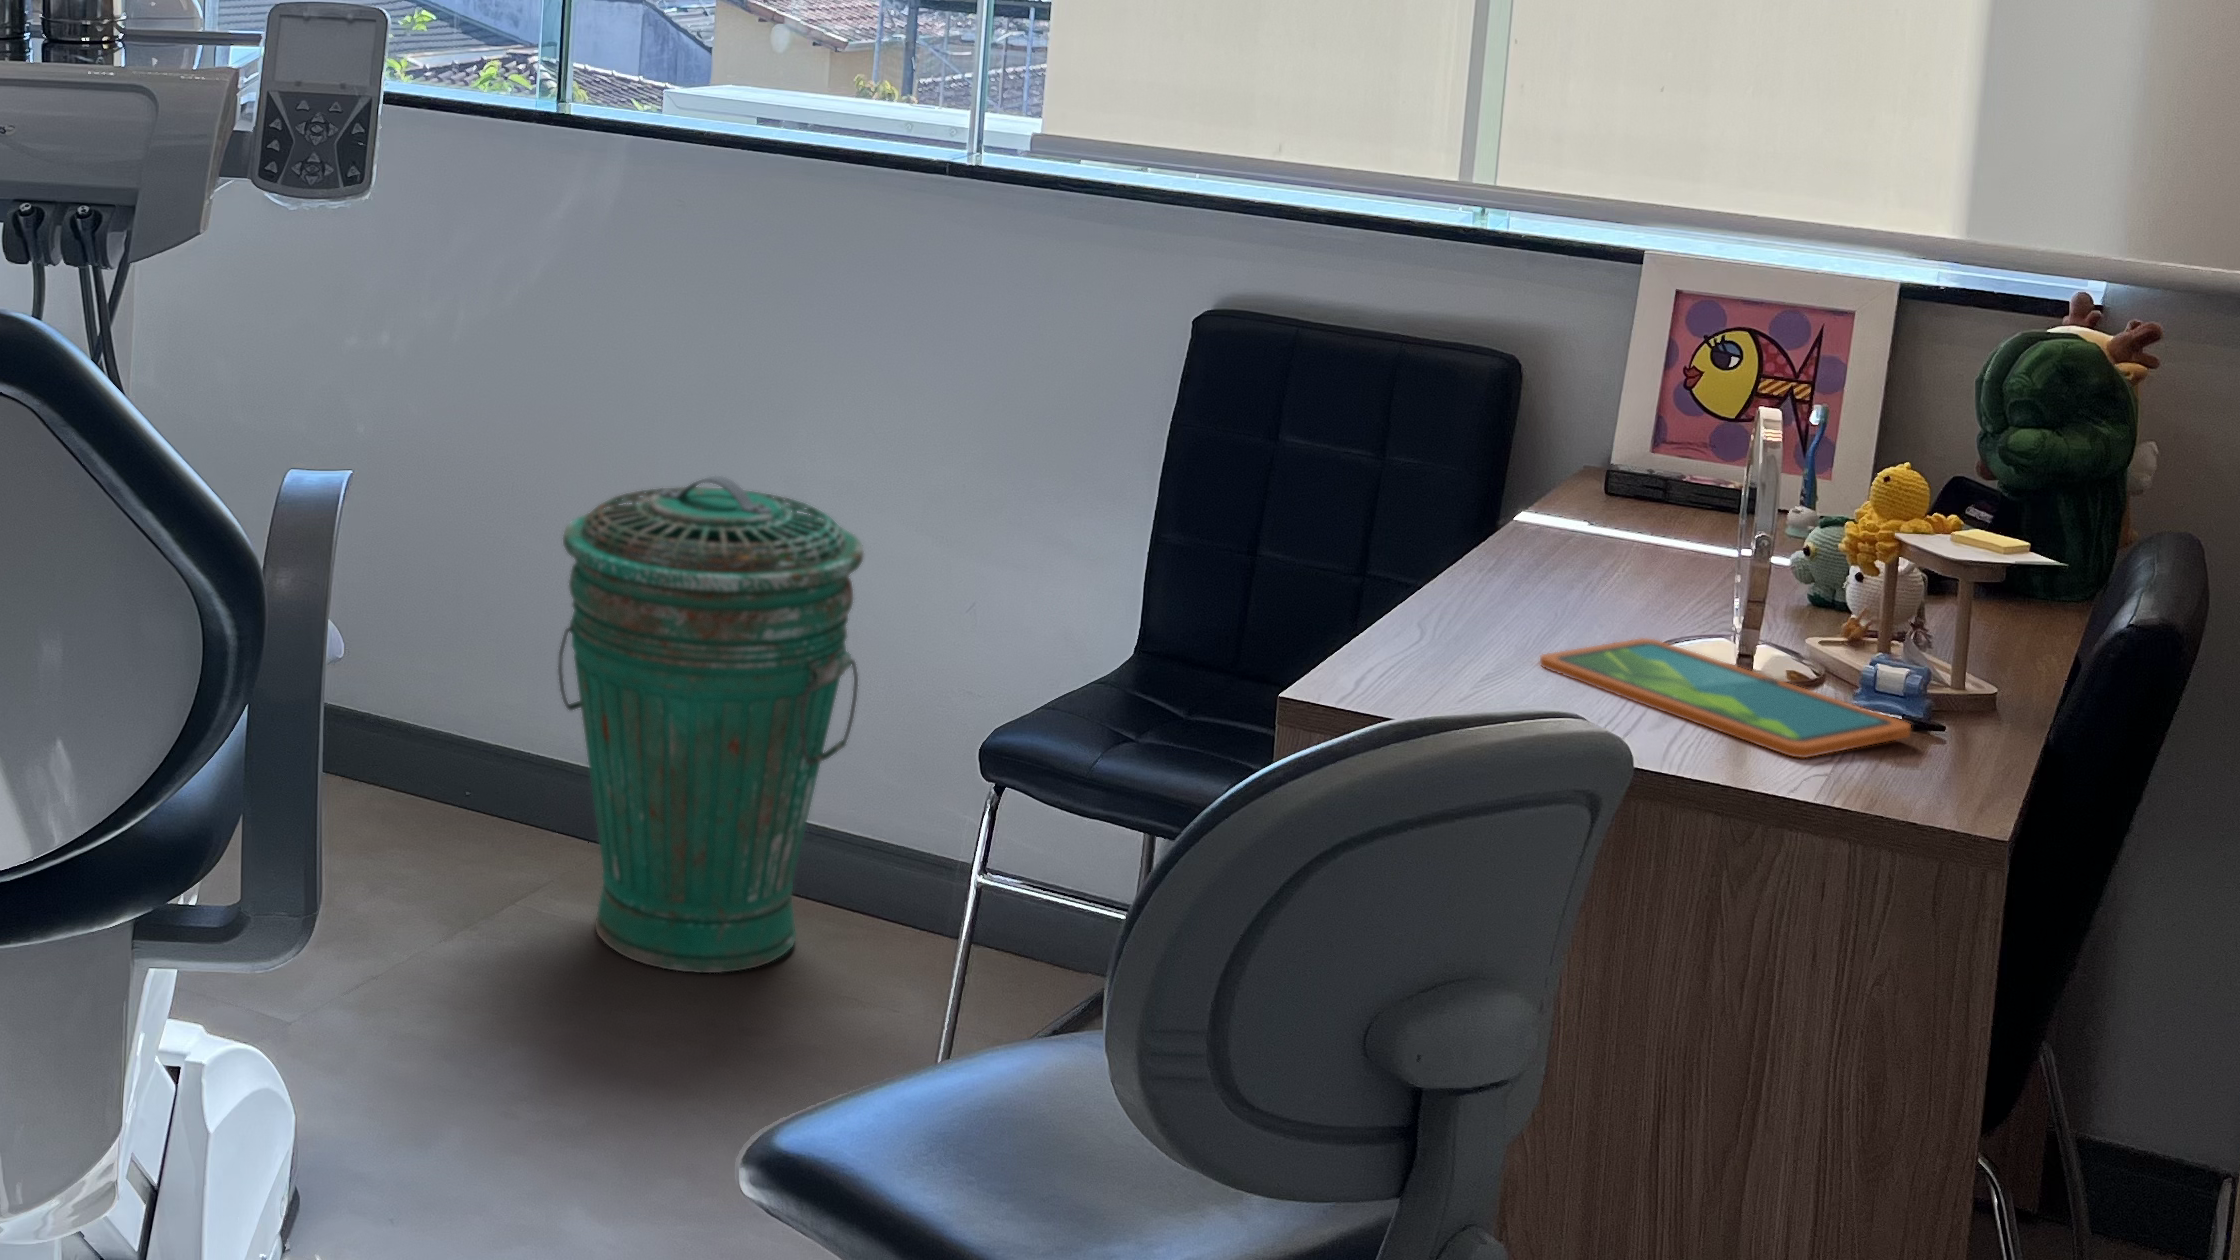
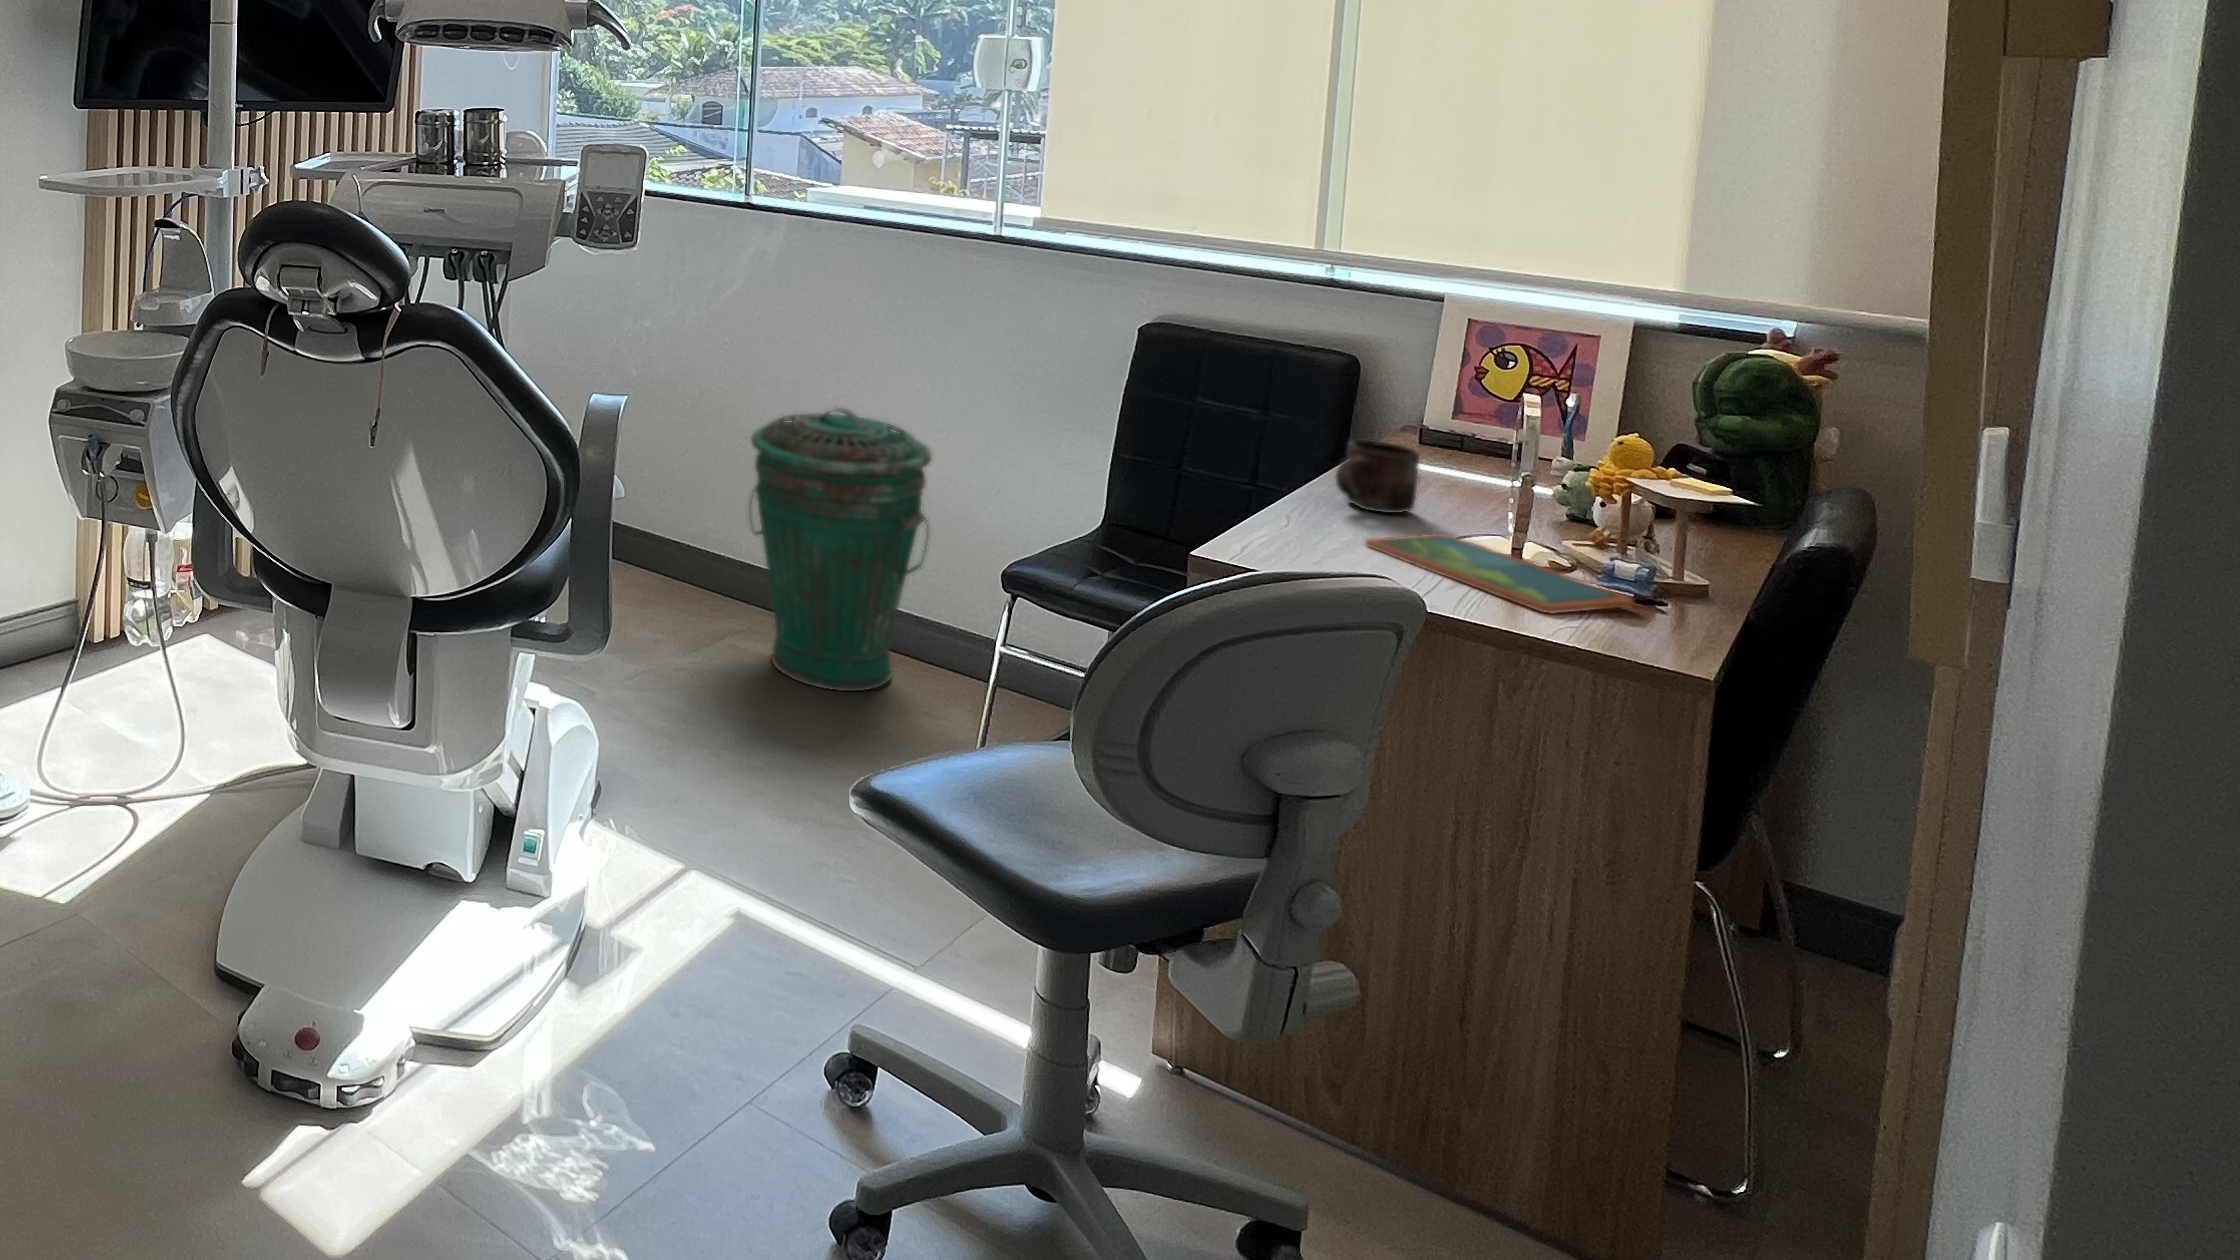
mug: none [1494,492,1613,609] -> present [1336,440,1420,513]

